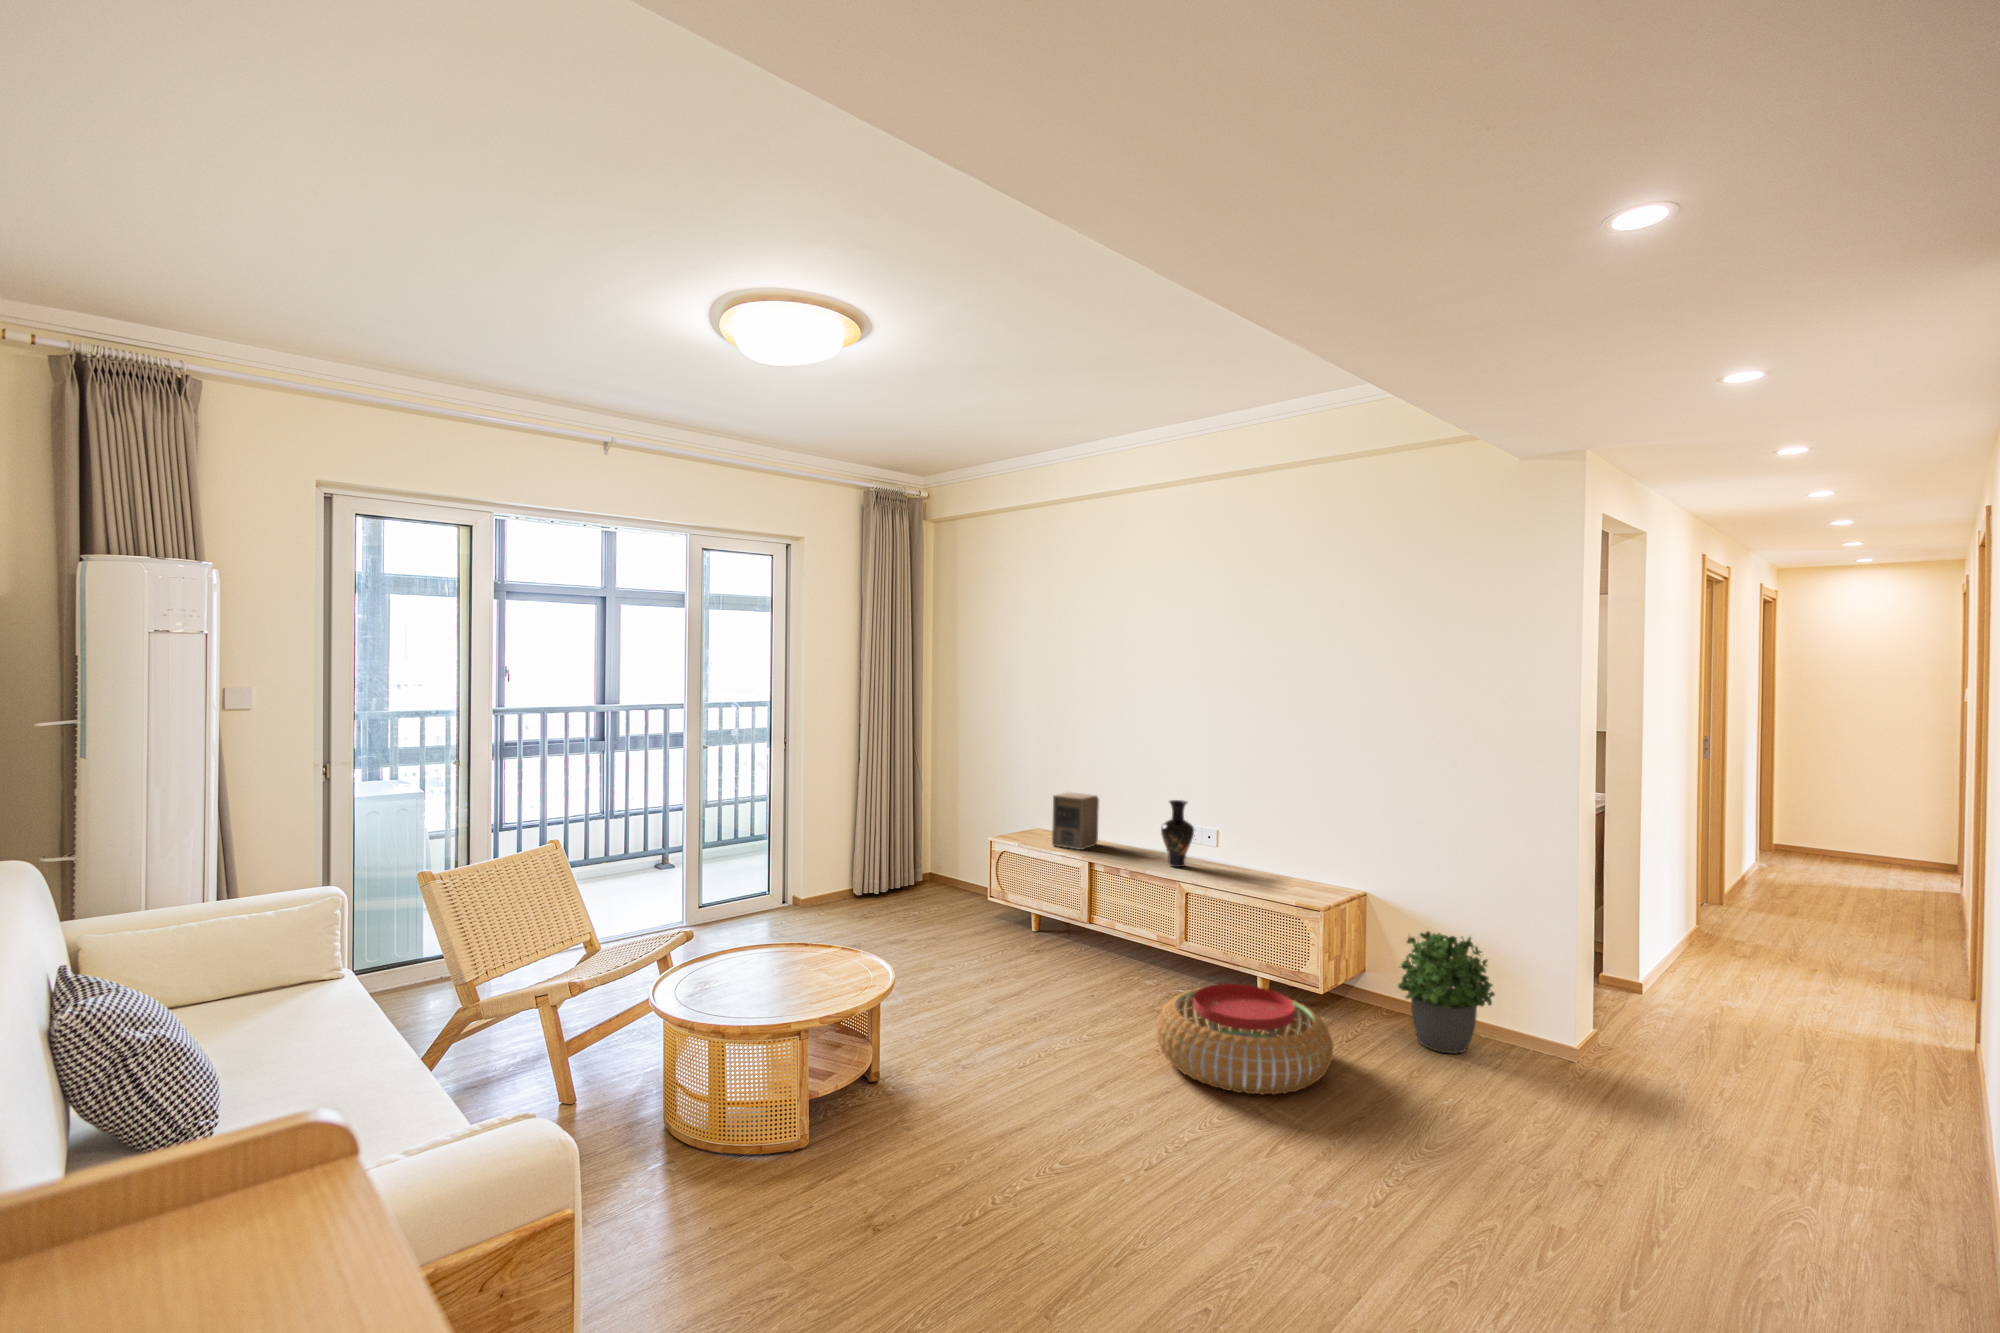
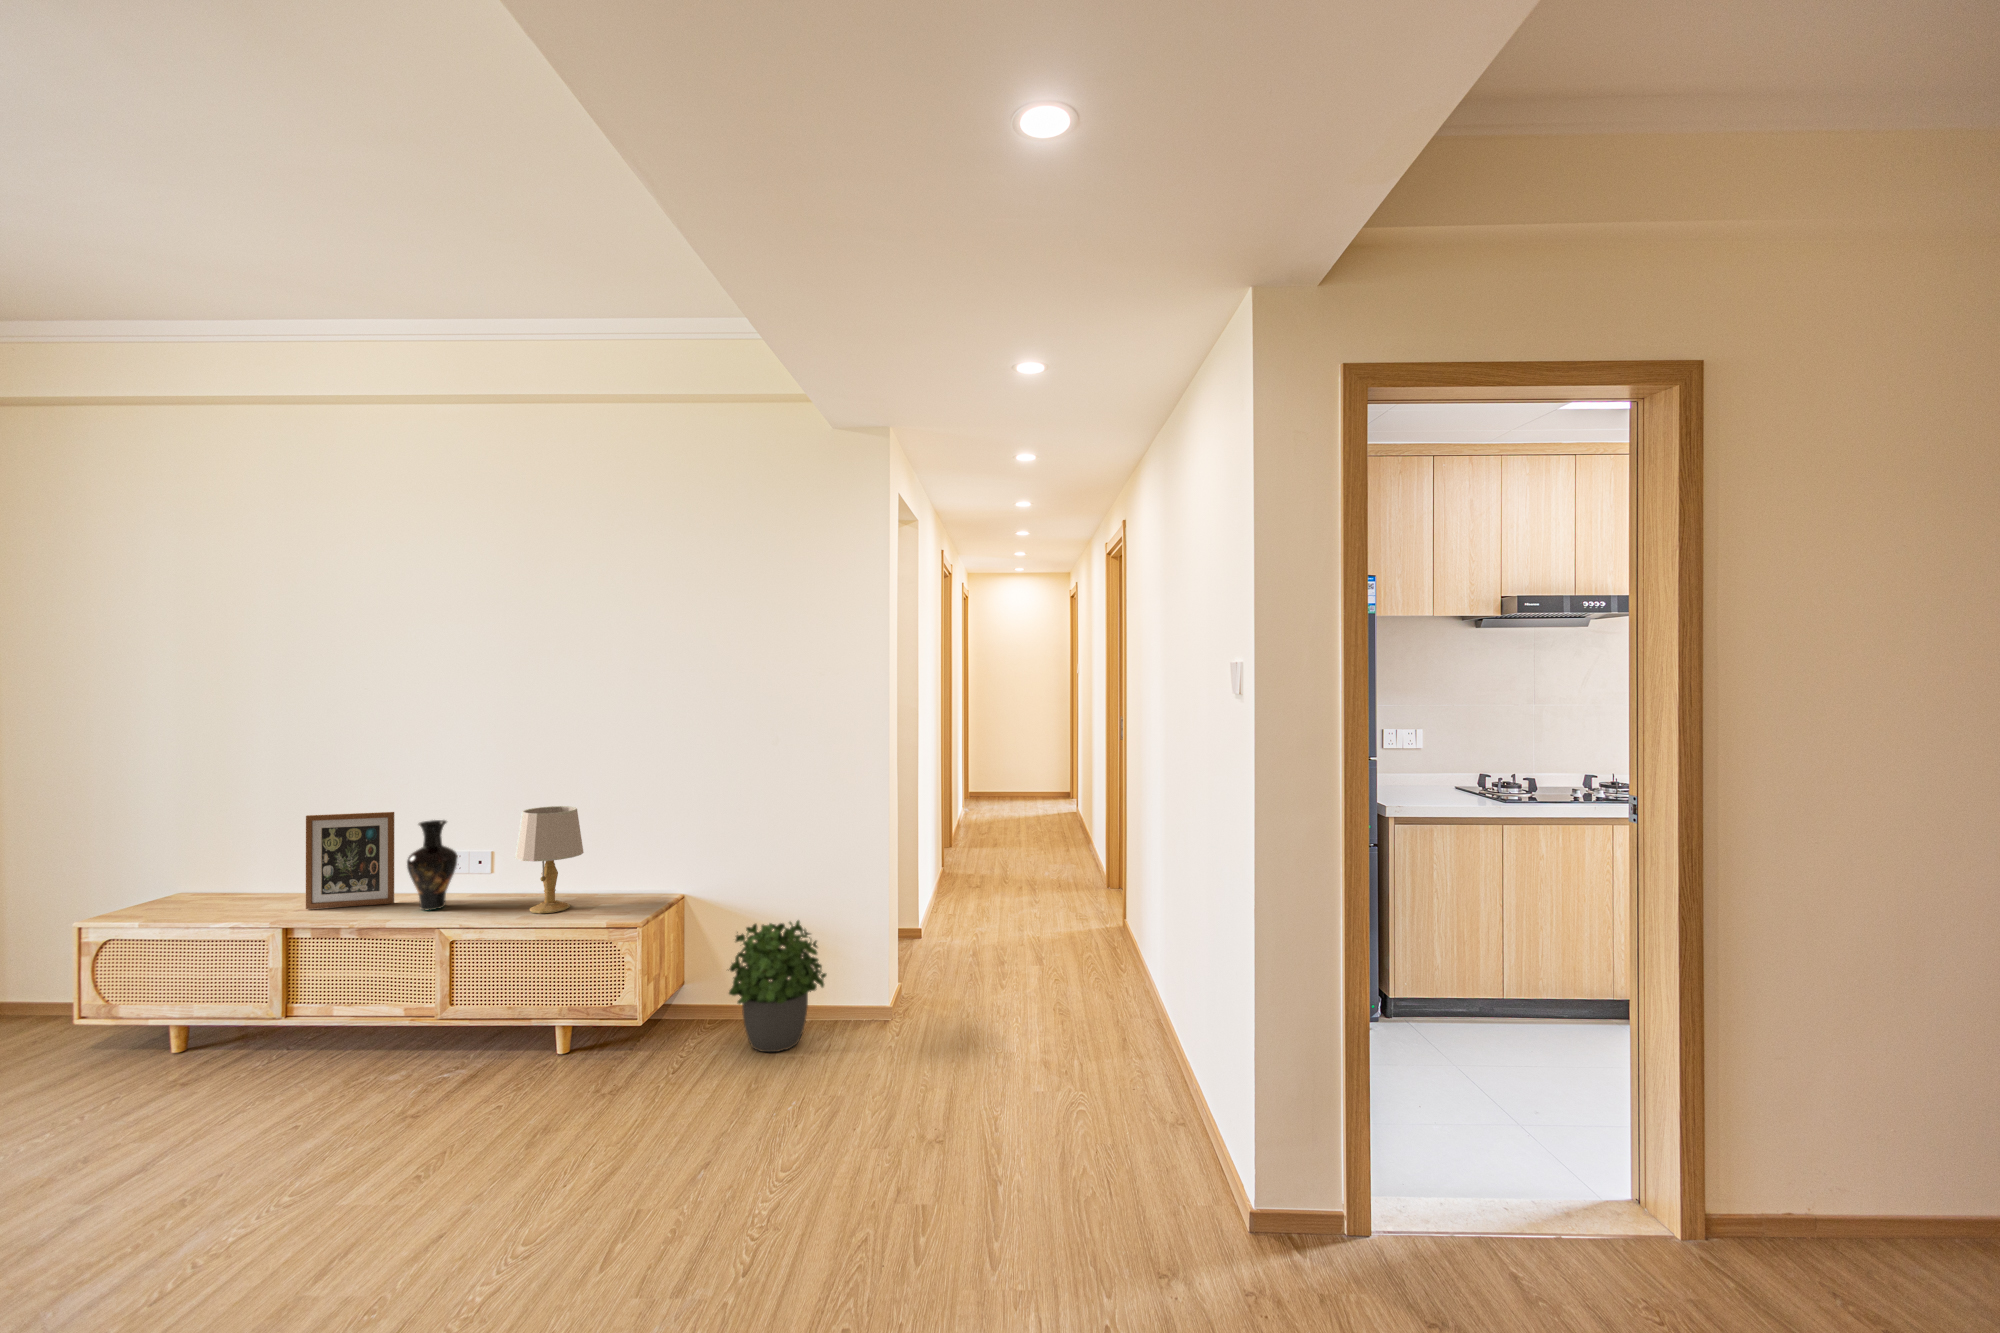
picture frame: none [1102,786,1155,858] -> present [306,812,394,909]
speaker: present [1052,792,1099,850] -> none [212,831,297,916]
table lamp: none [1232,800,1283,886] -> present [515,806,584,913]
pouf: present [1156,984,1333,1095] -> none [421,1041,670,1200]

